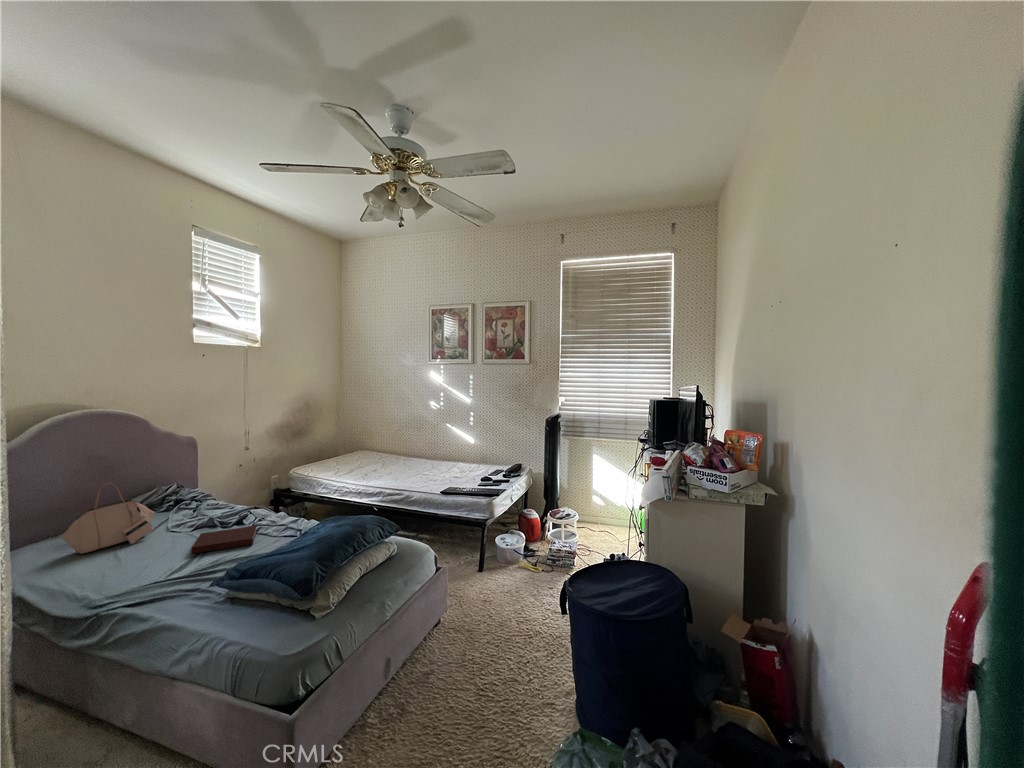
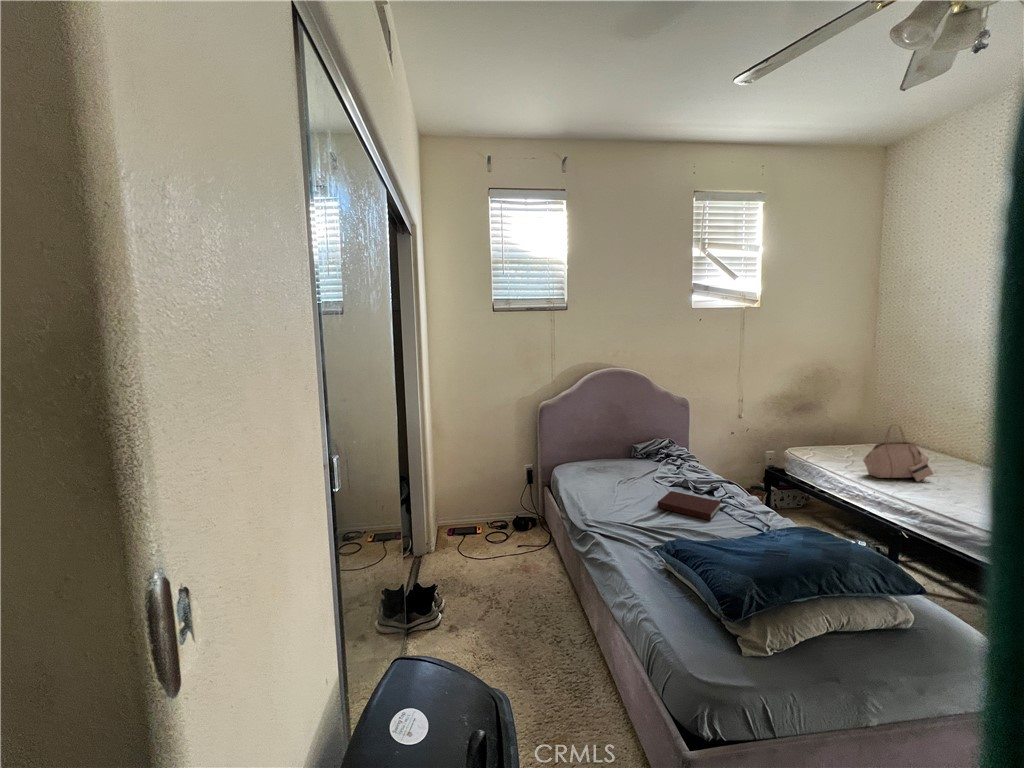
handbag: present [61,483,155,554] -> present [863,425,933,482]

